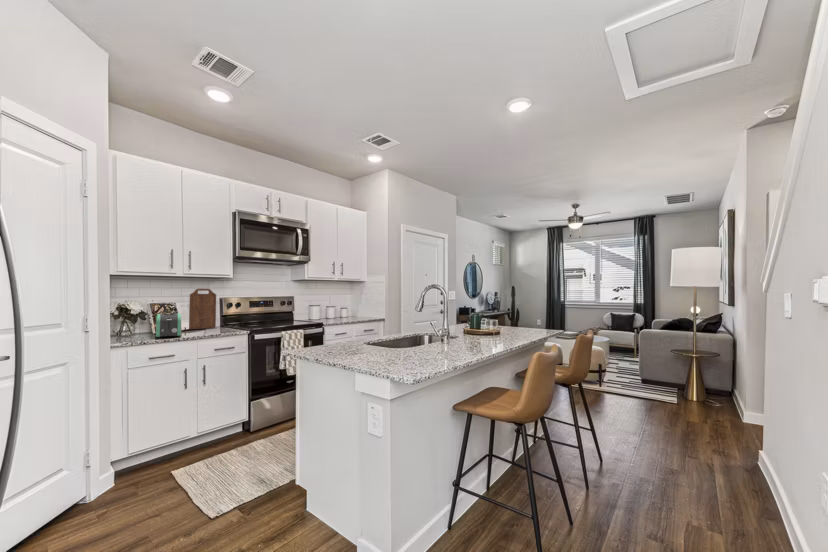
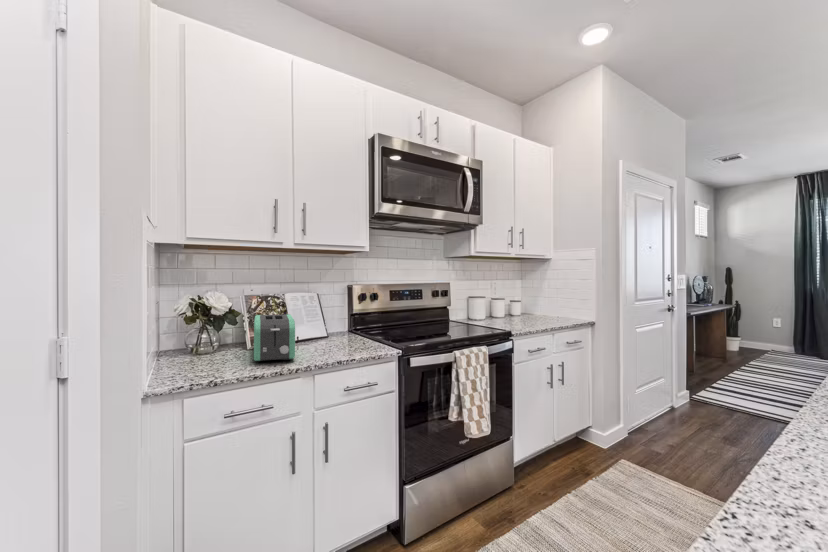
cutting board: present [189,289,216,329] -> none [303,270,344,339]

